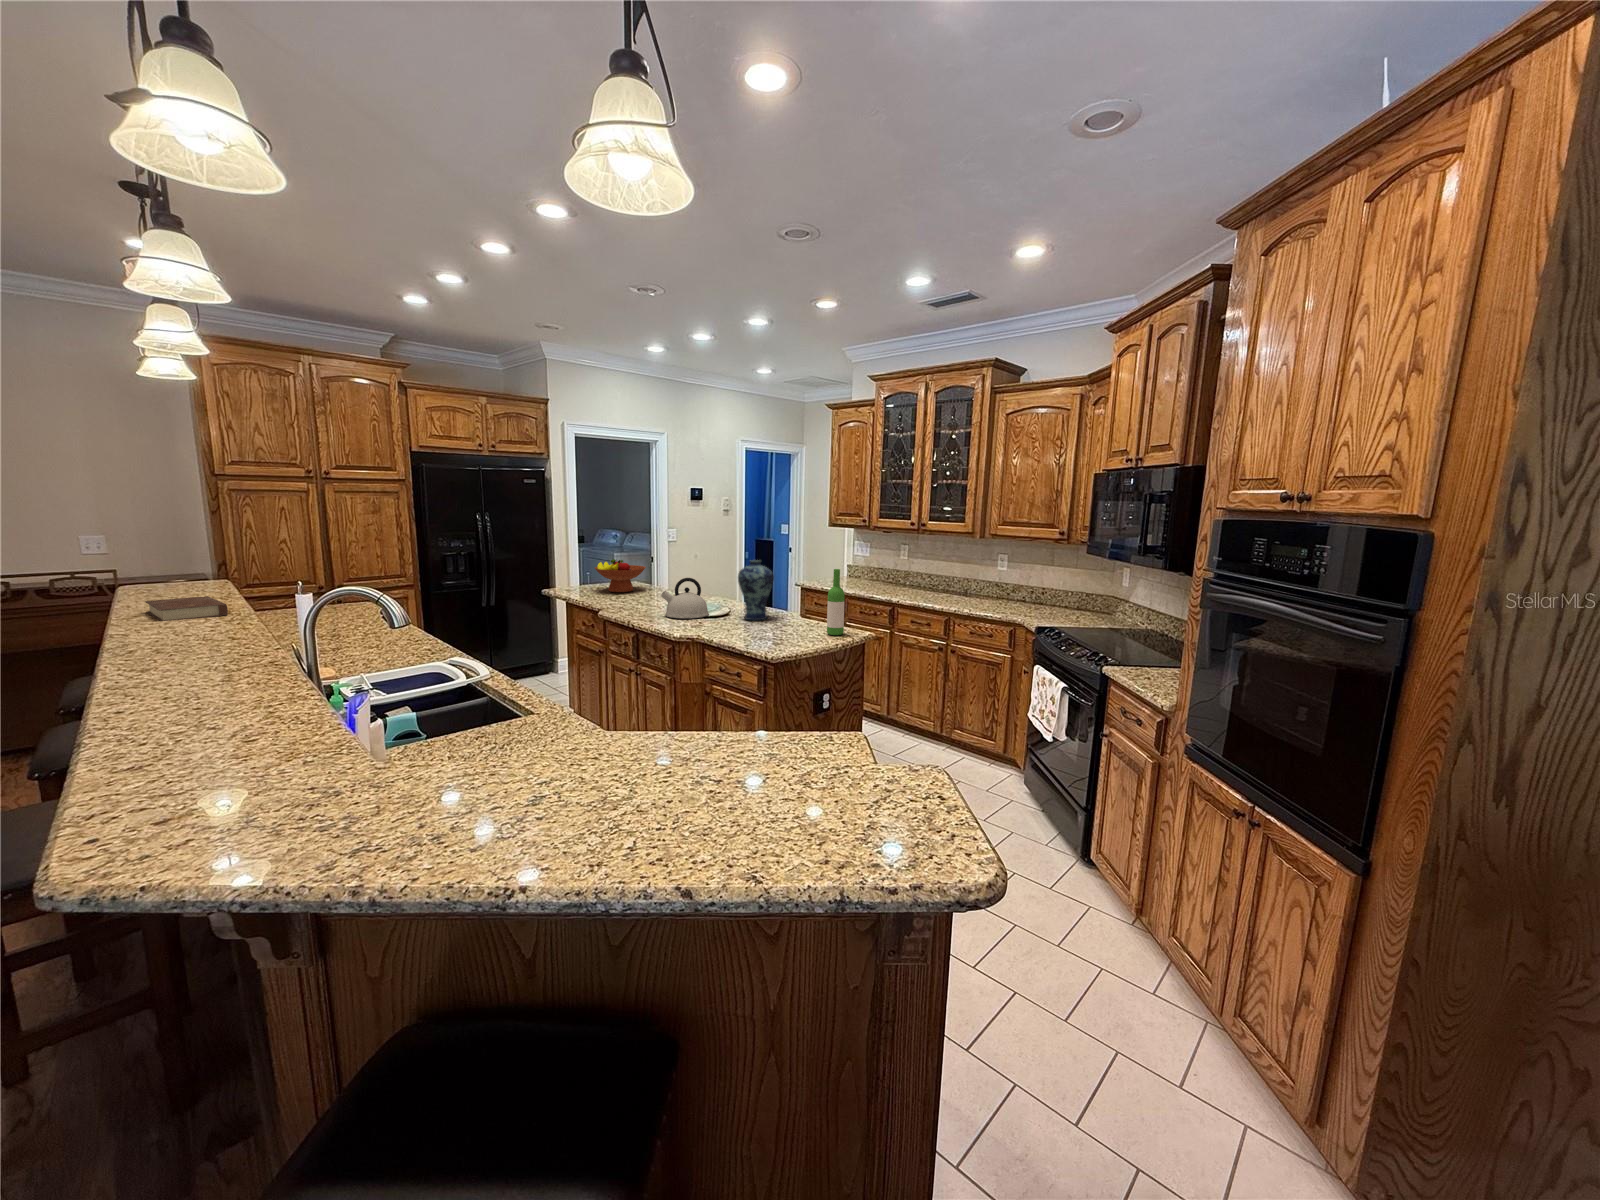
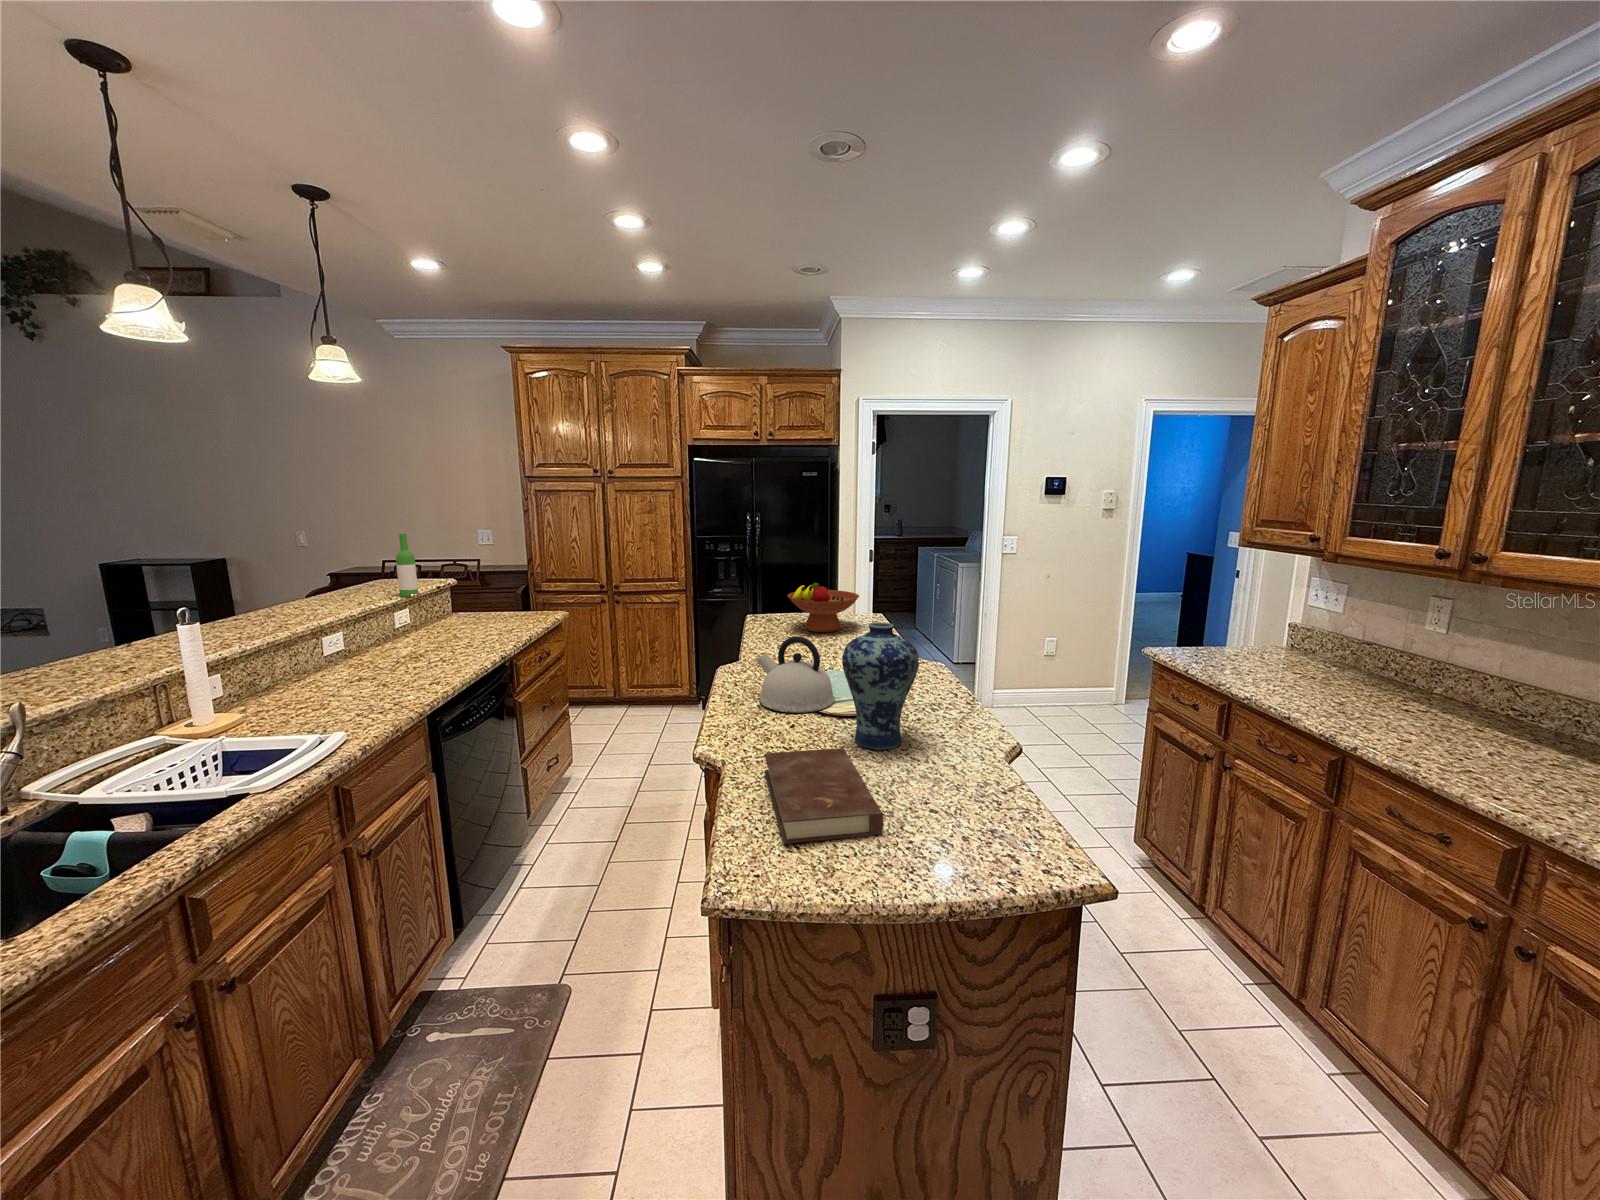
wine bottle: present [827,569,845,635] -> present [396,534,418,597]
book: present [145,596,228,621] -> present [764,748,883,844]

